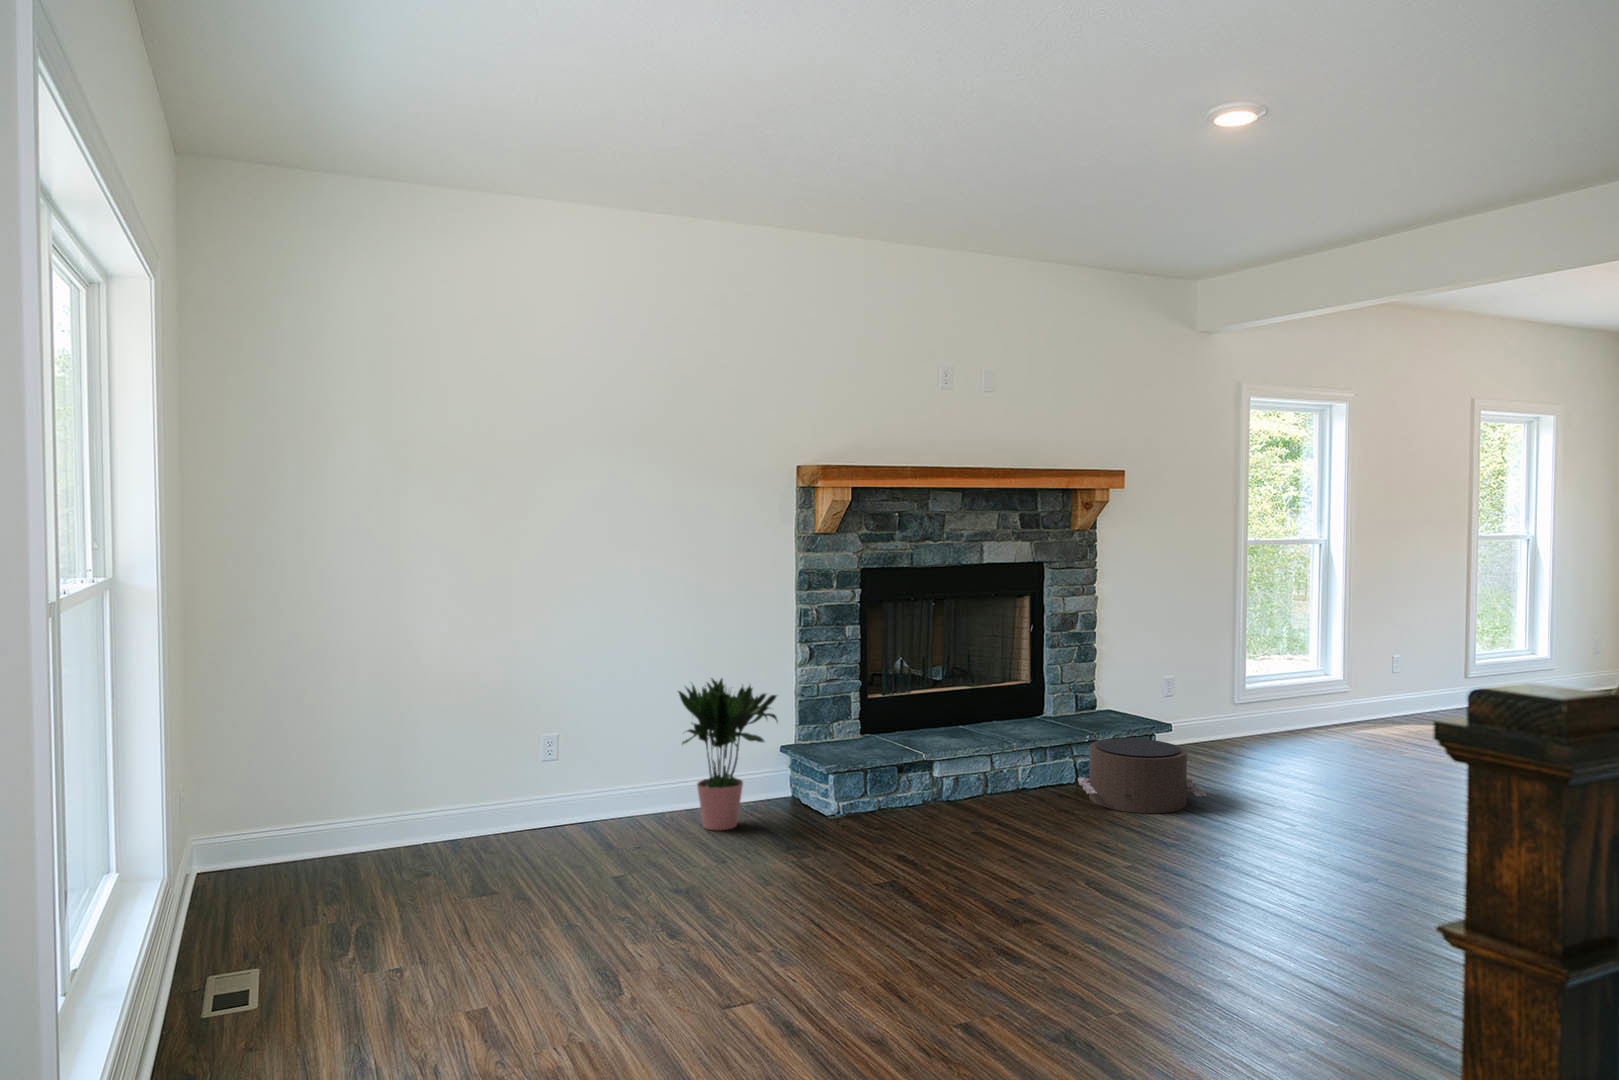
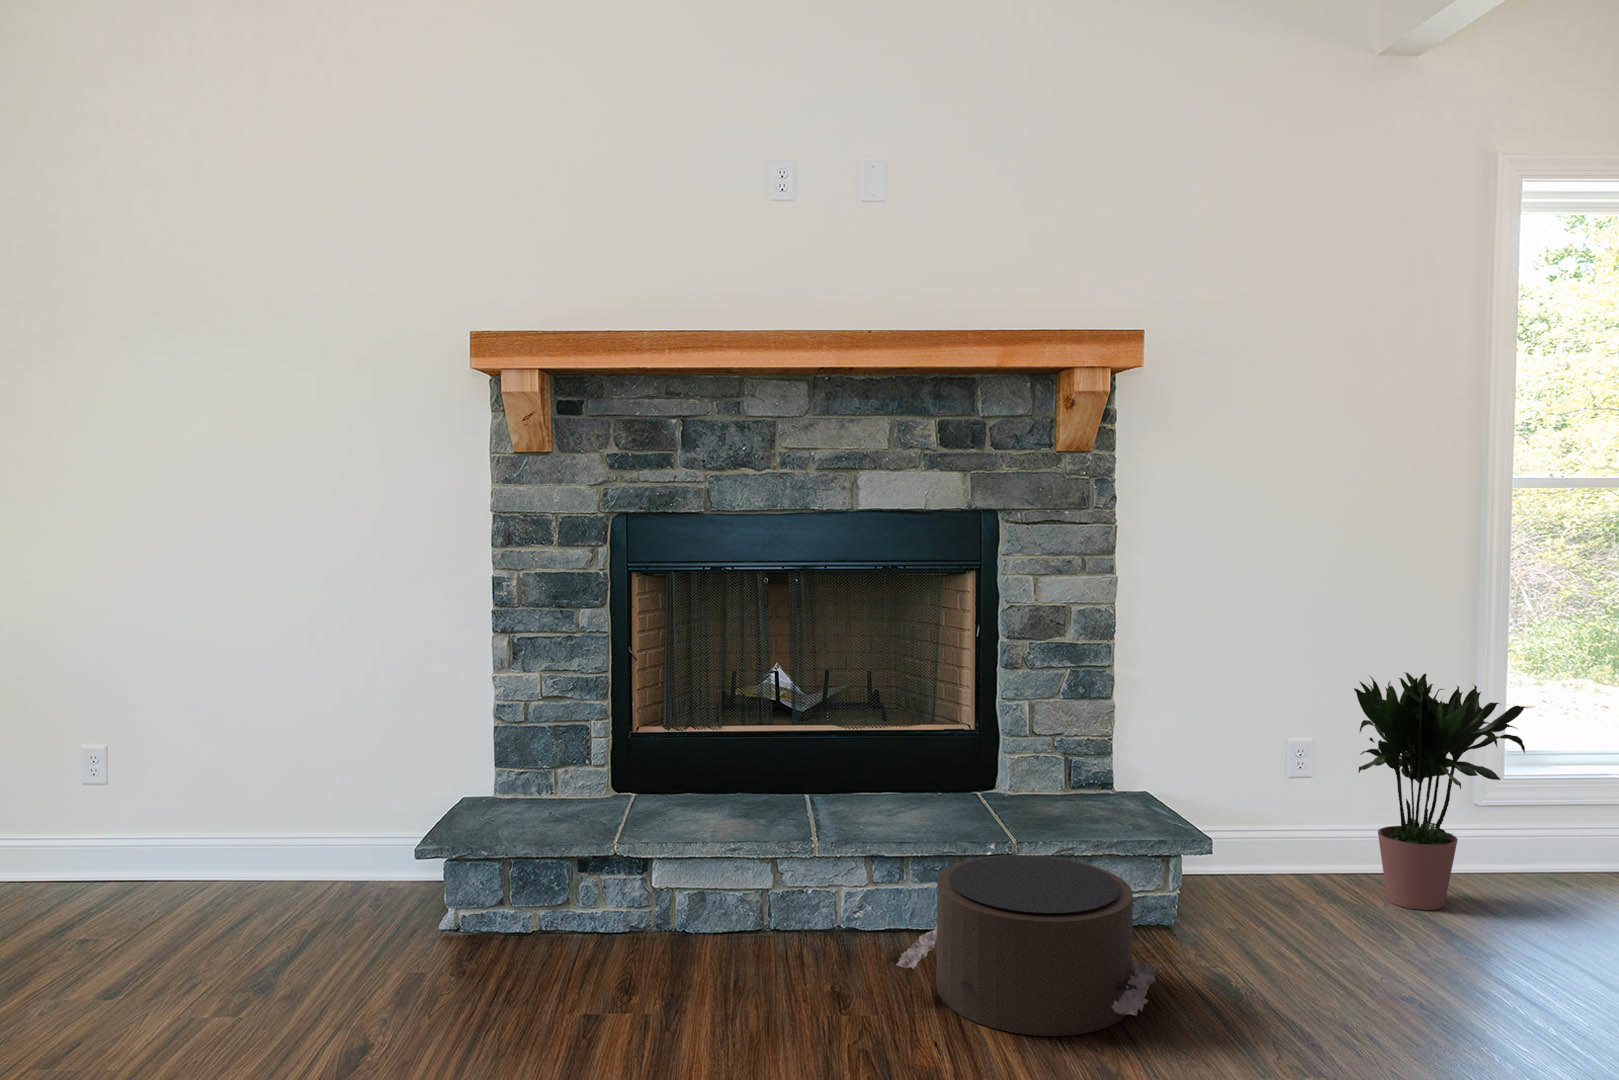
potted plant: present [678,679,778,830] -> present [1354,673,1527,910]

